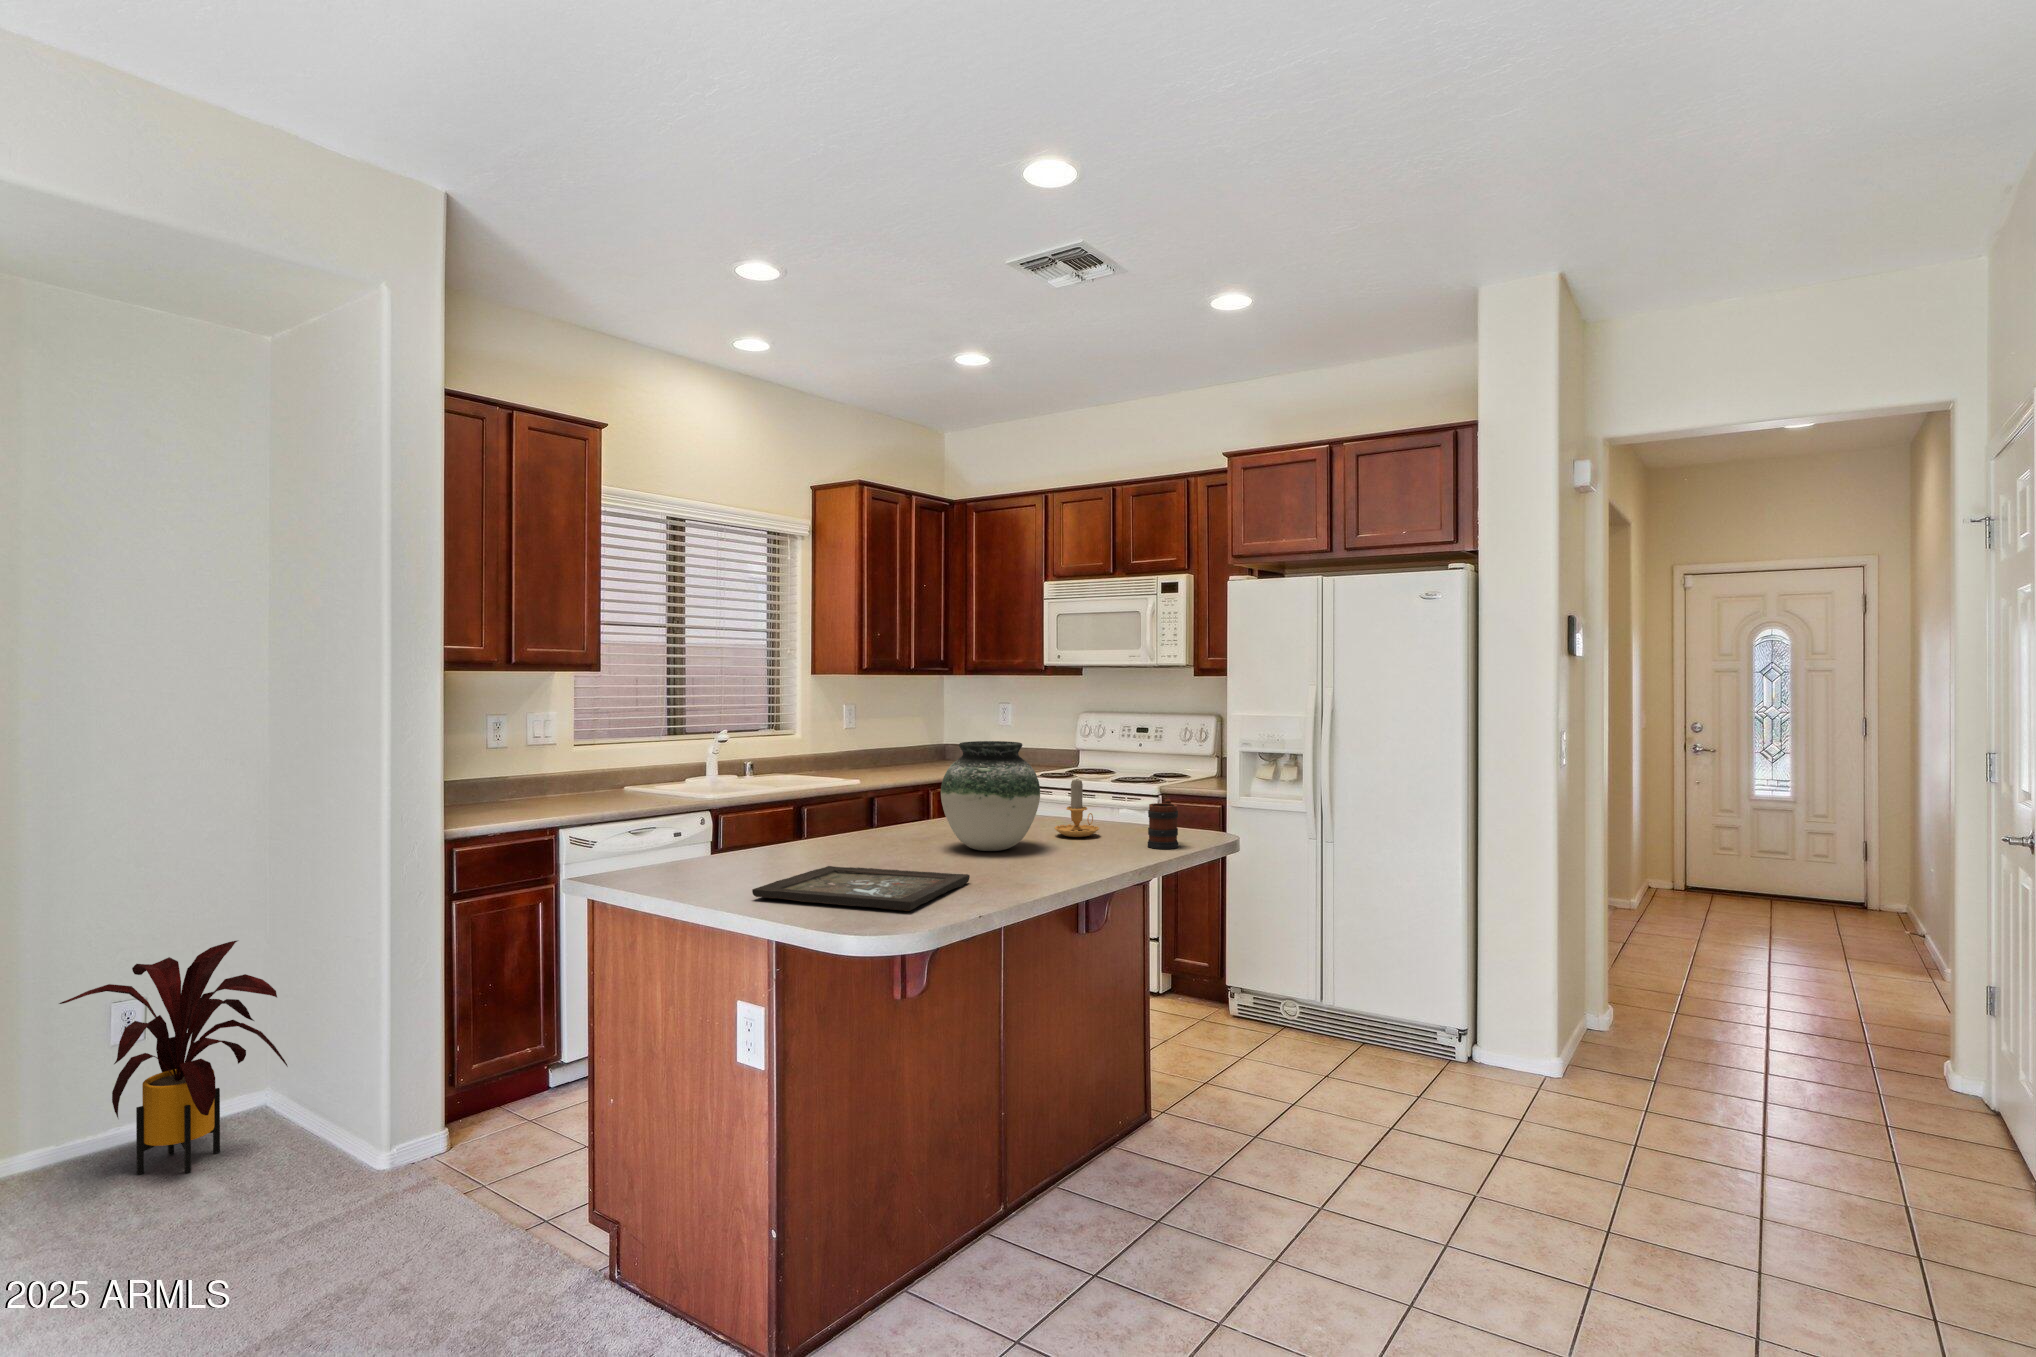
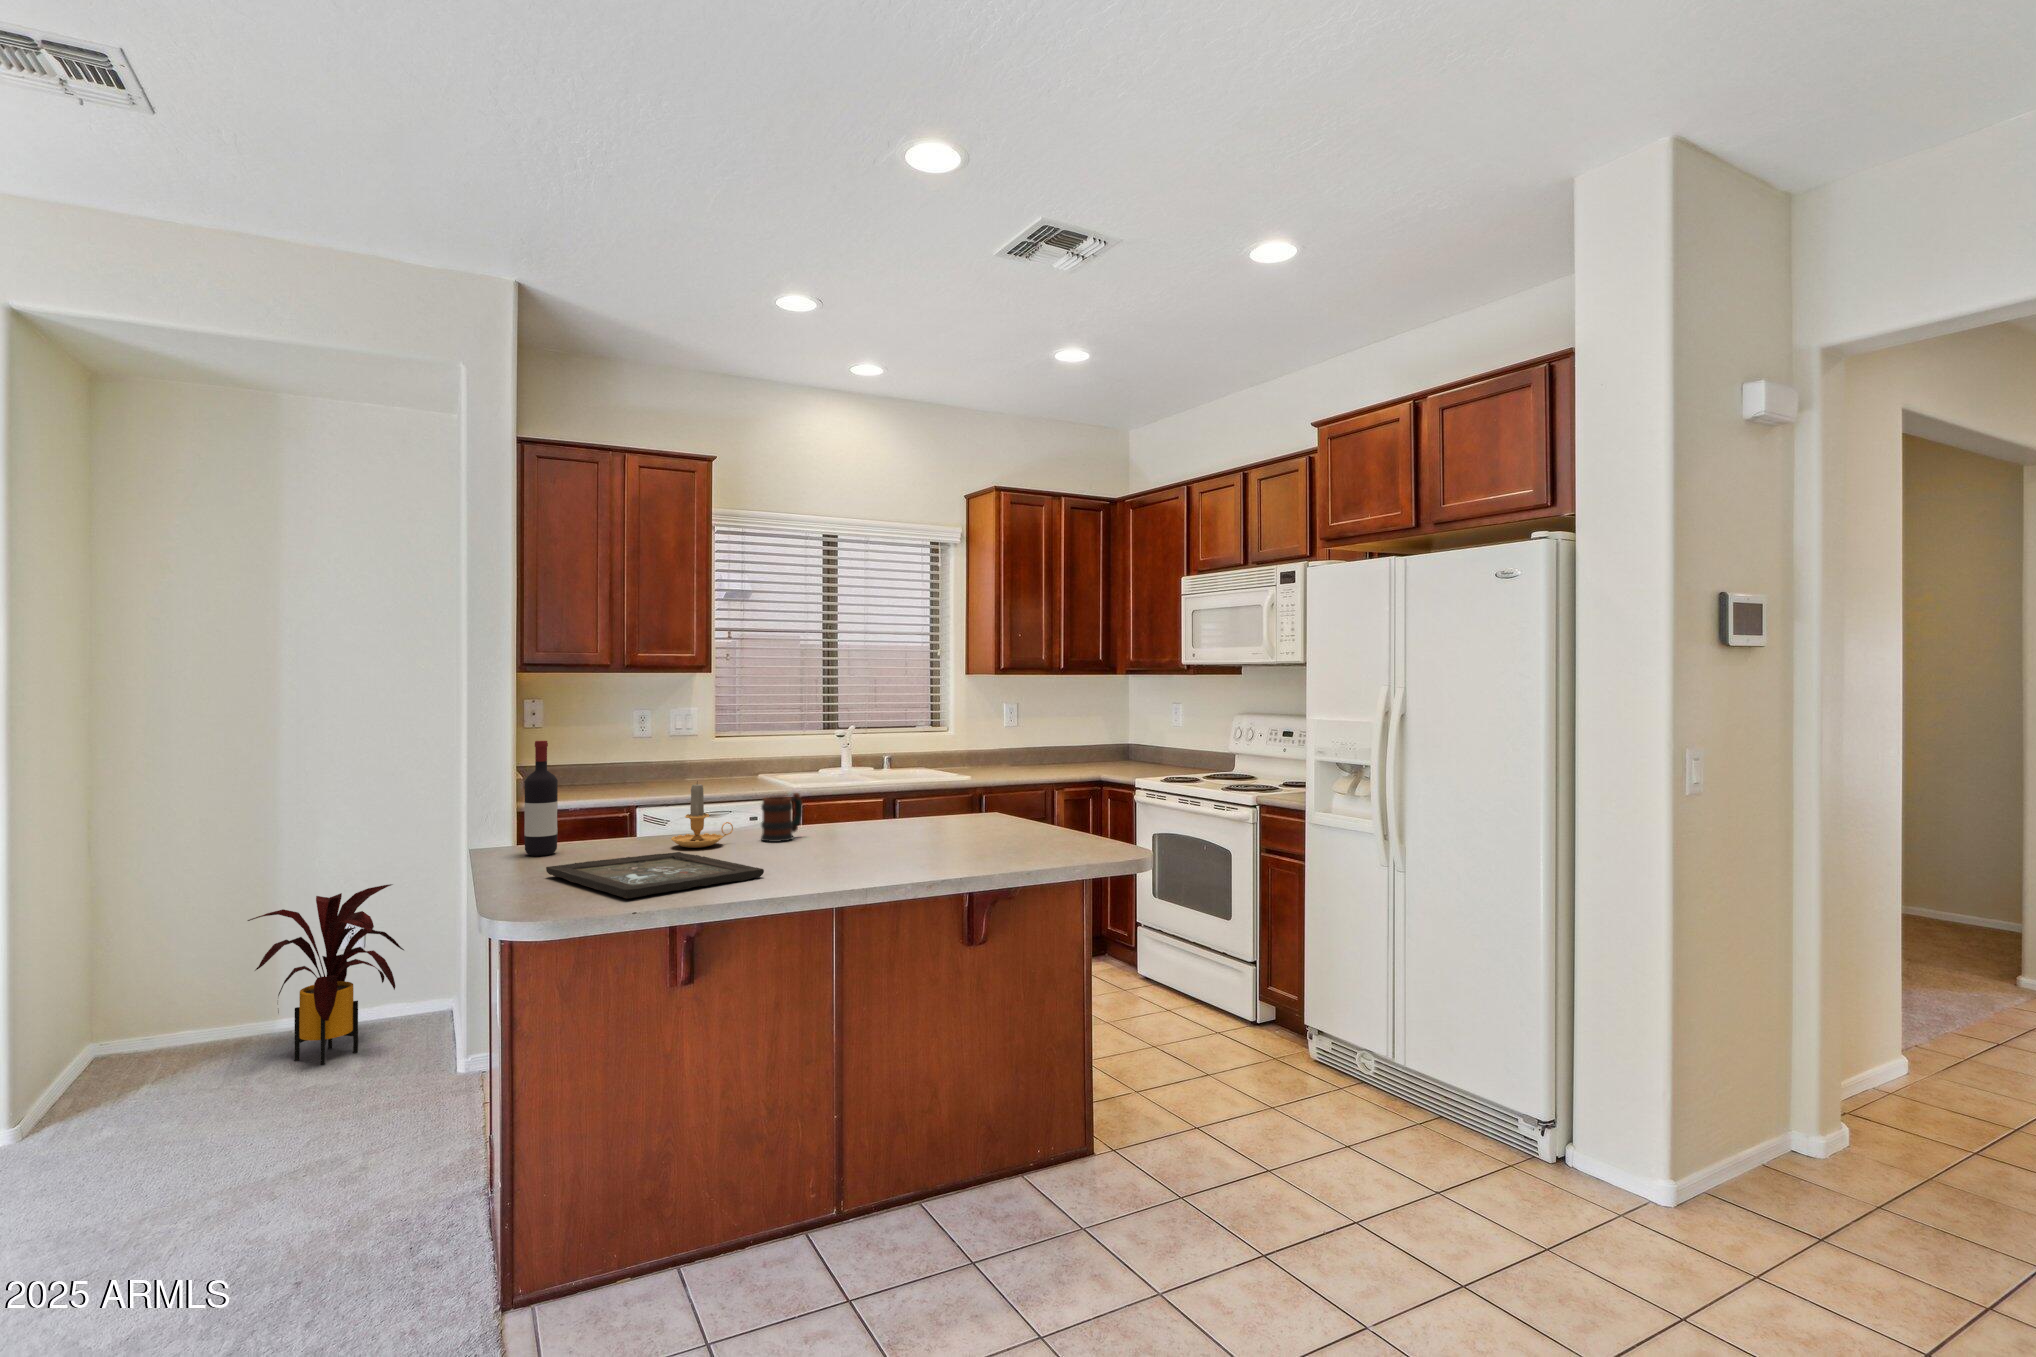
vase: present [941,741,1040,851] -> none [831,736,935,849]
wine bottle: none [649,757,683,882] -> present [524,741,558,856]
candle: present [1054,779,1099,837] -> present [671,784,733,848]
mug: present [1148,799,1178,849] -> present [761,793,802,842]

